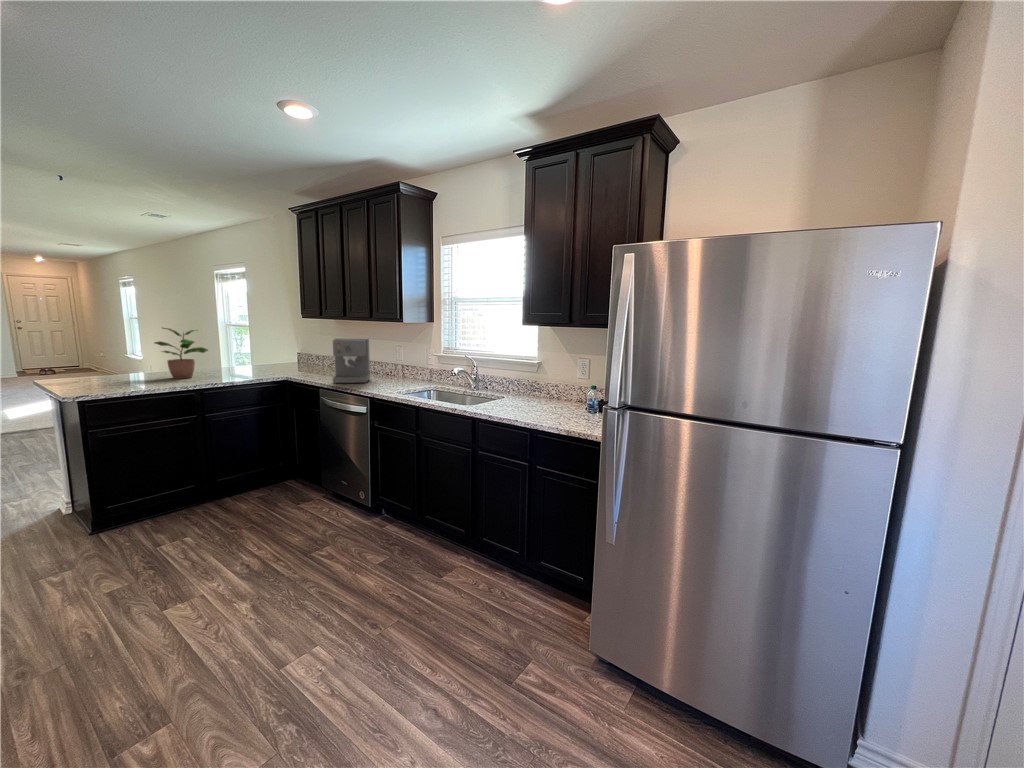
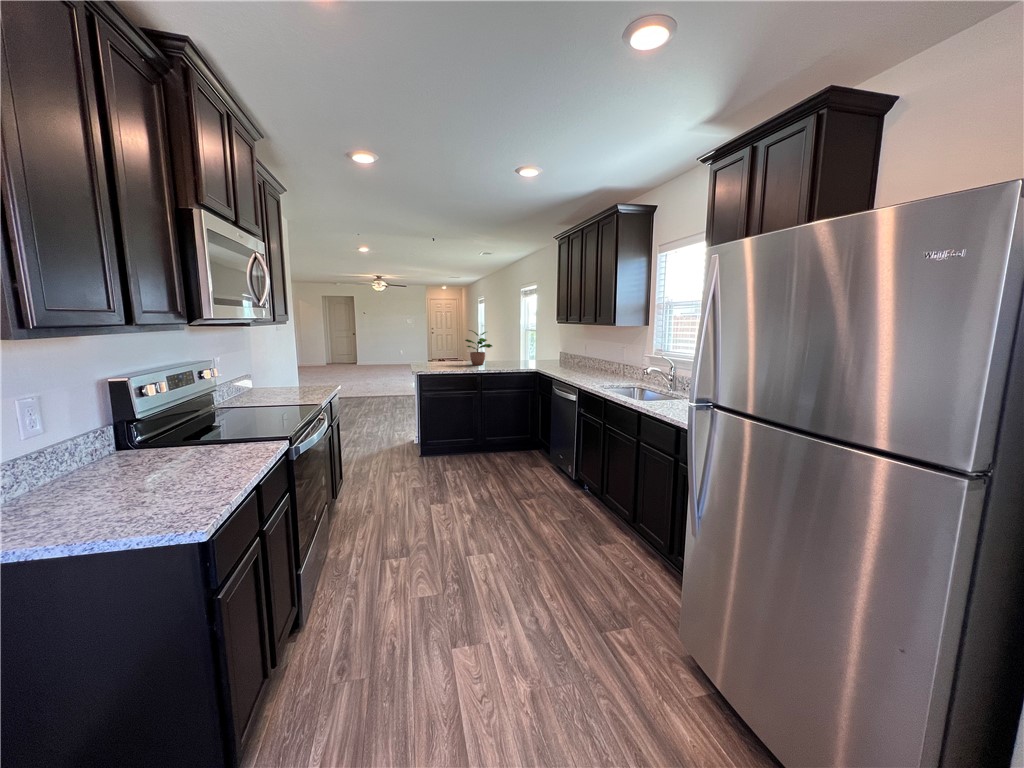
coffee maker: present [333,338,370,383] -> none [565,338,599,377]

